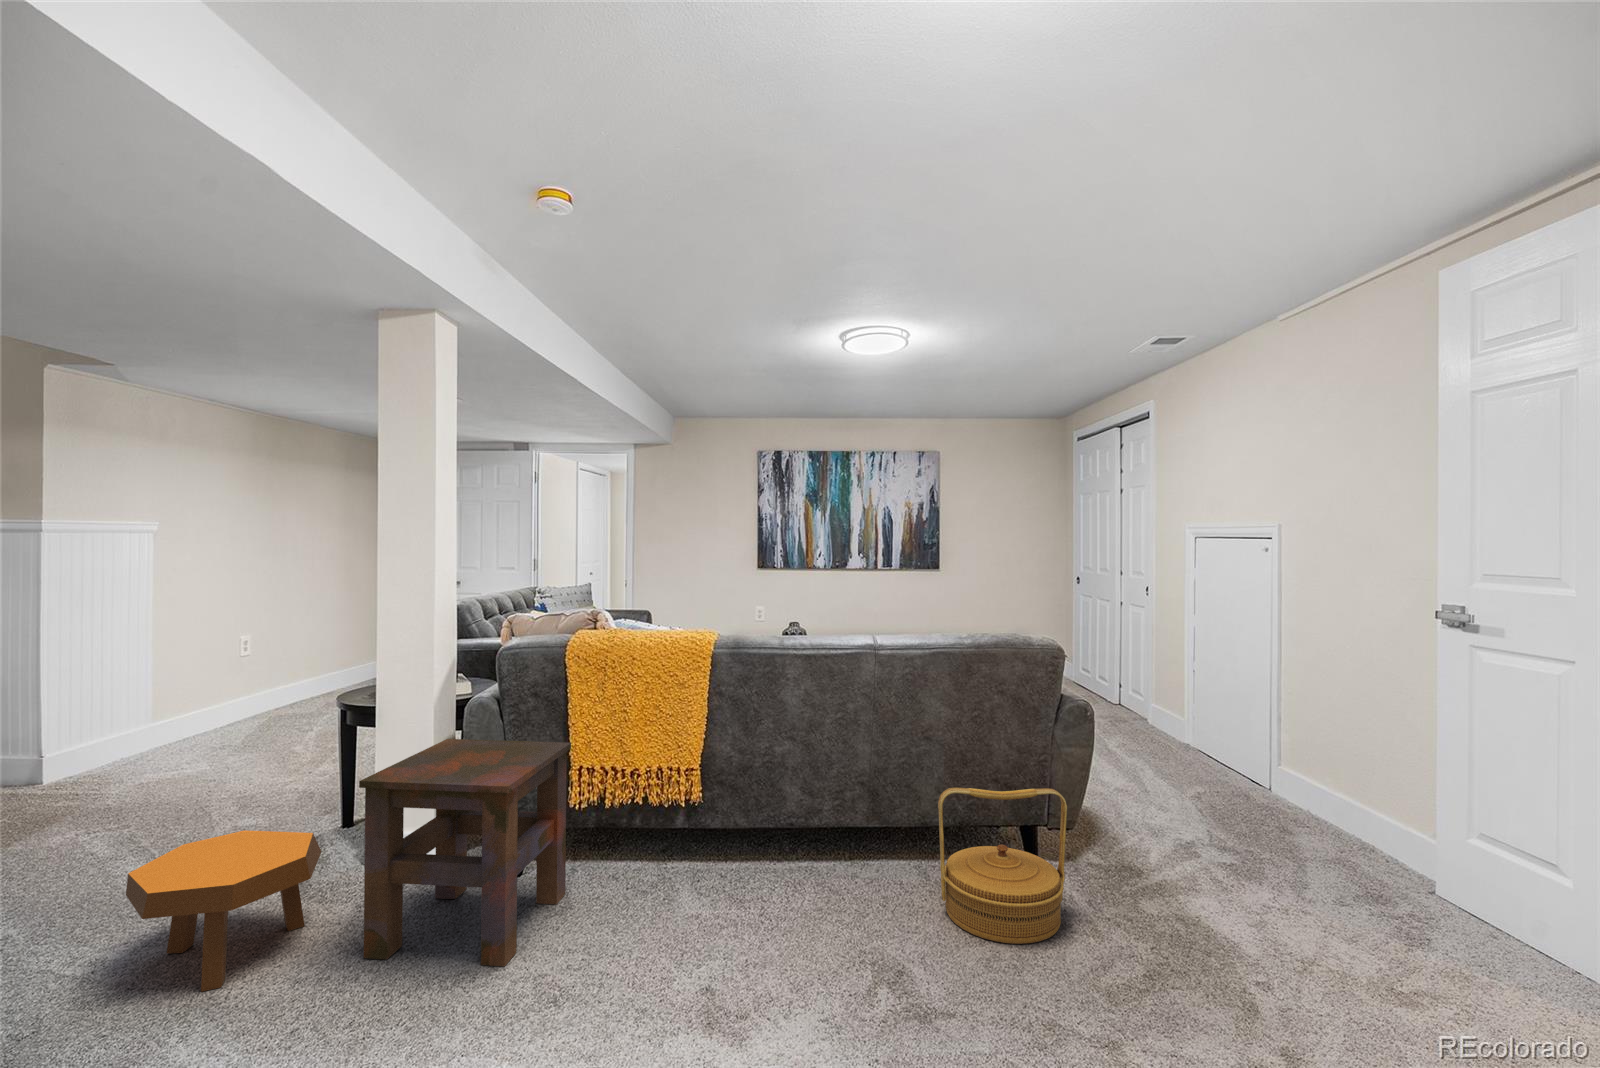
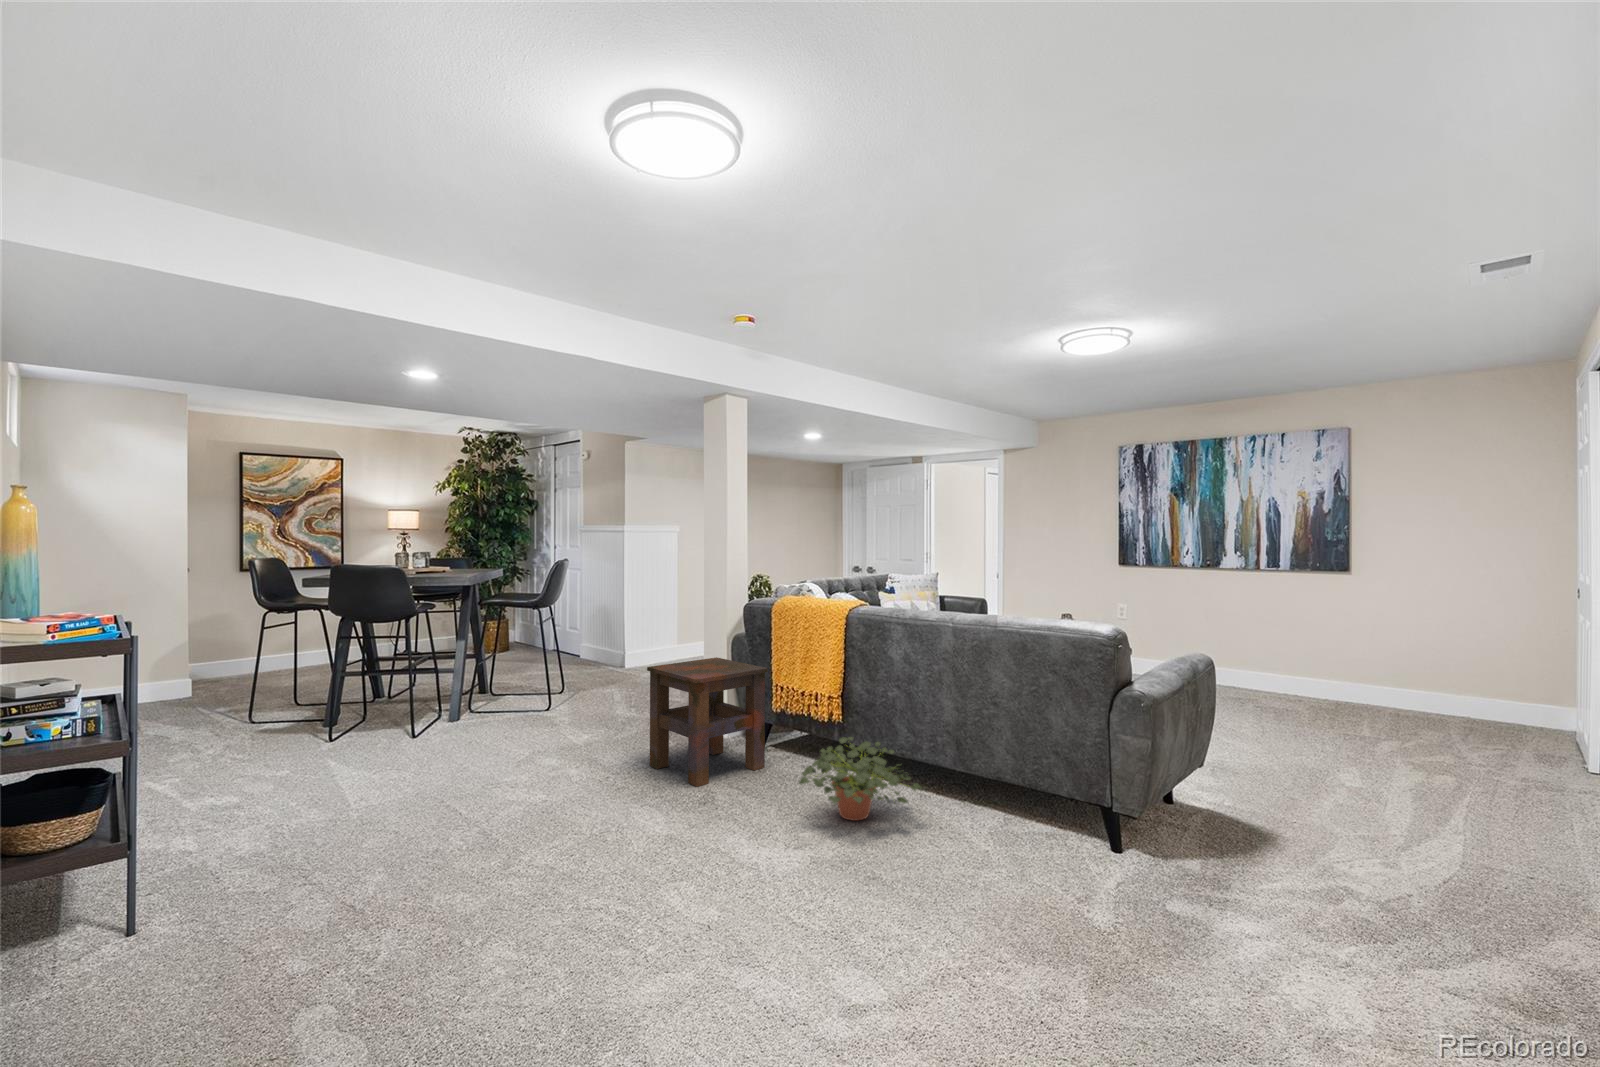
woven basket: present [938,788,1067,944] -> none [969,742,1079,883]
potted plant: none [717,815,867,935] -> present [799,737,922,820]
footstool: present [126,830,321,992] -> none [570,692,654,760]

